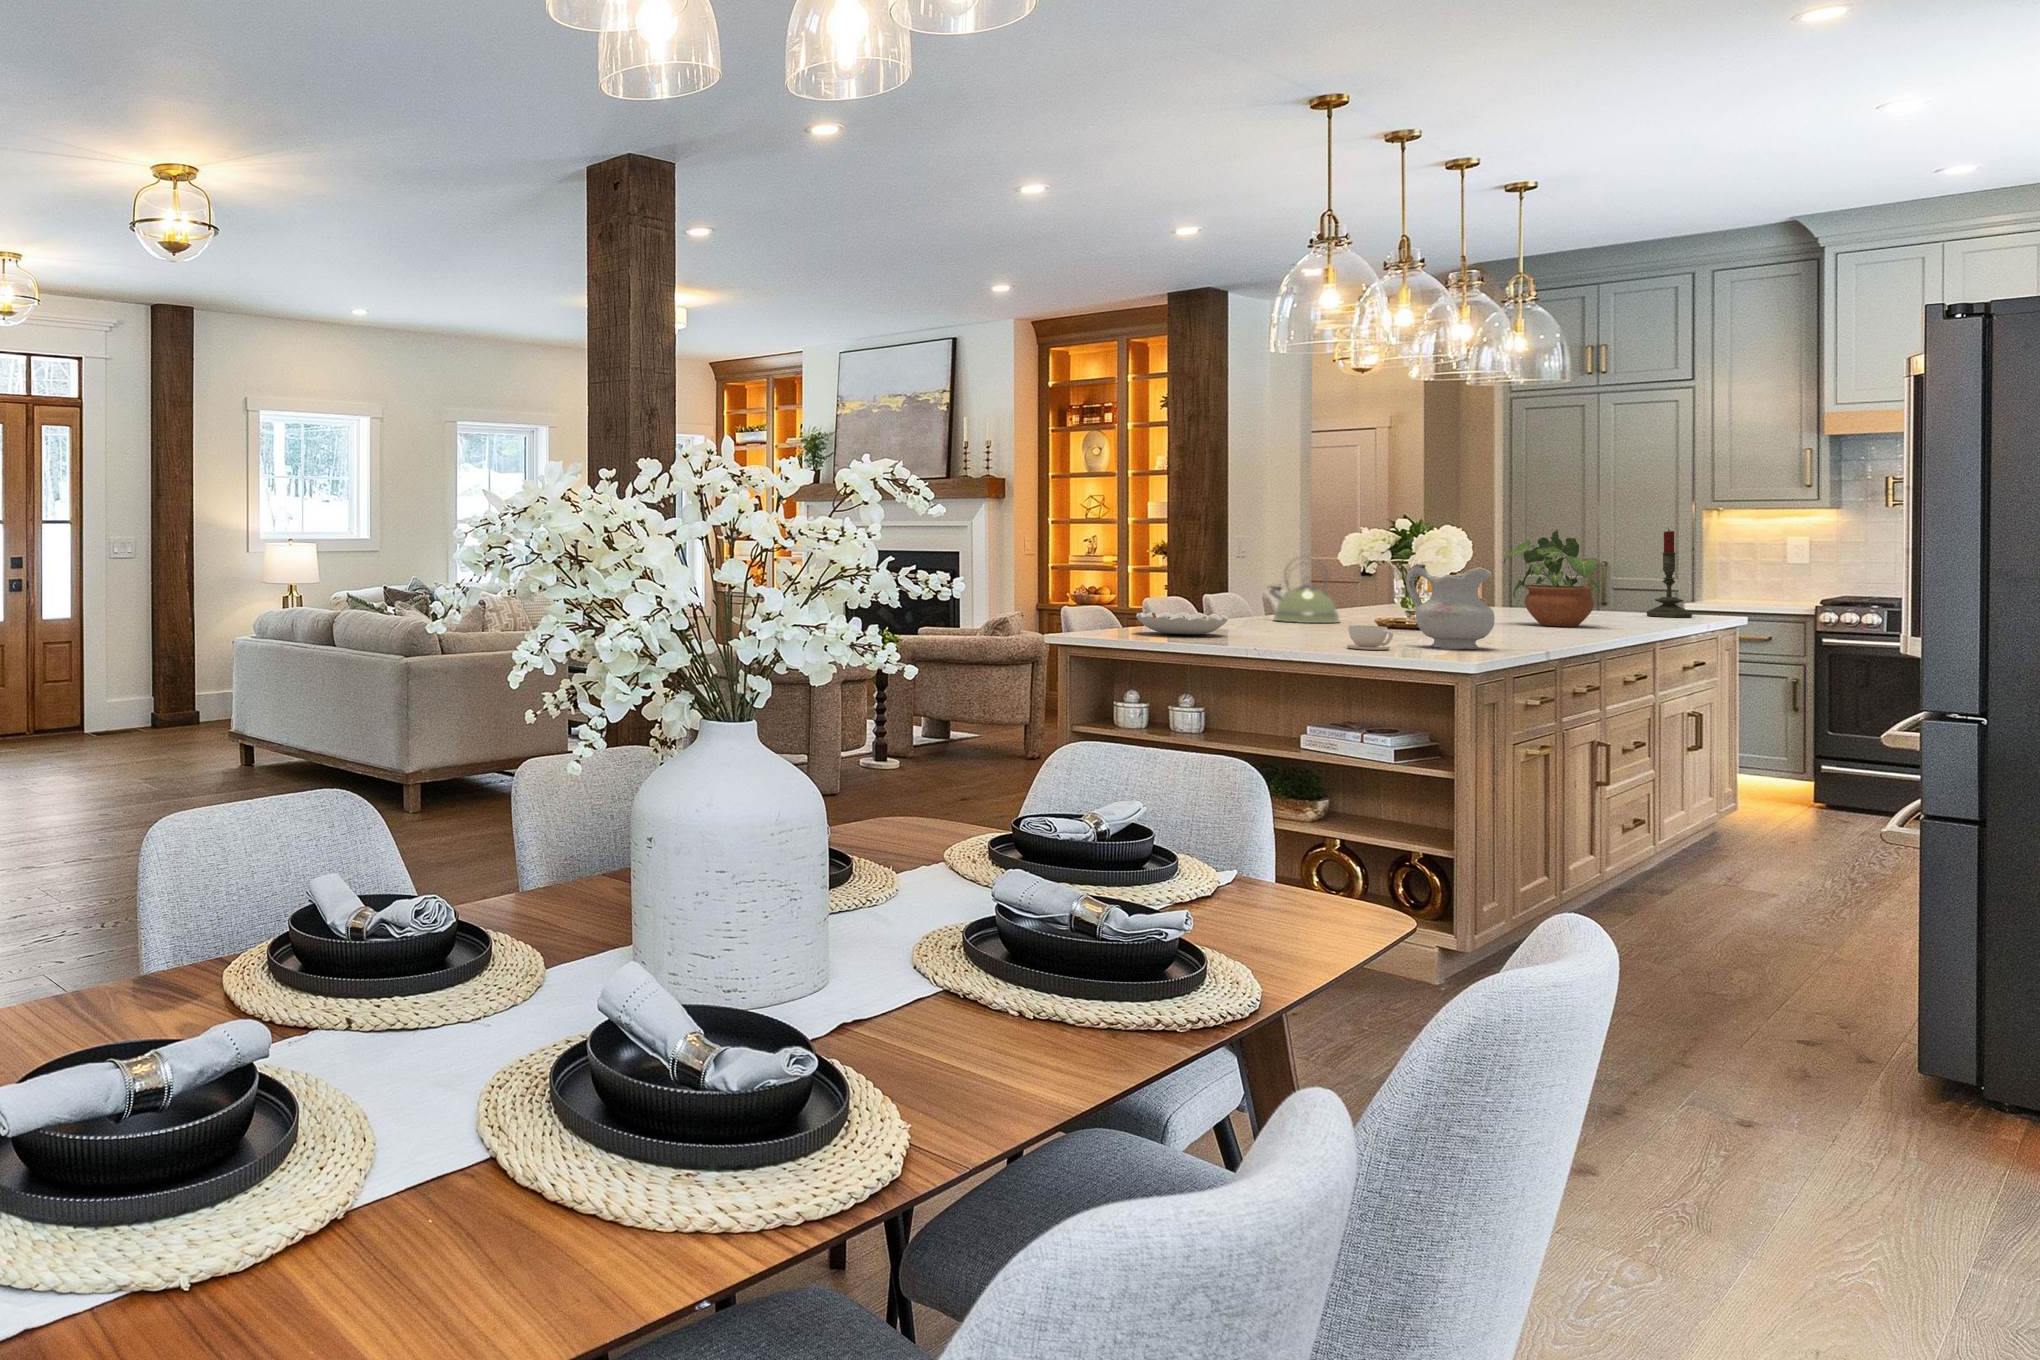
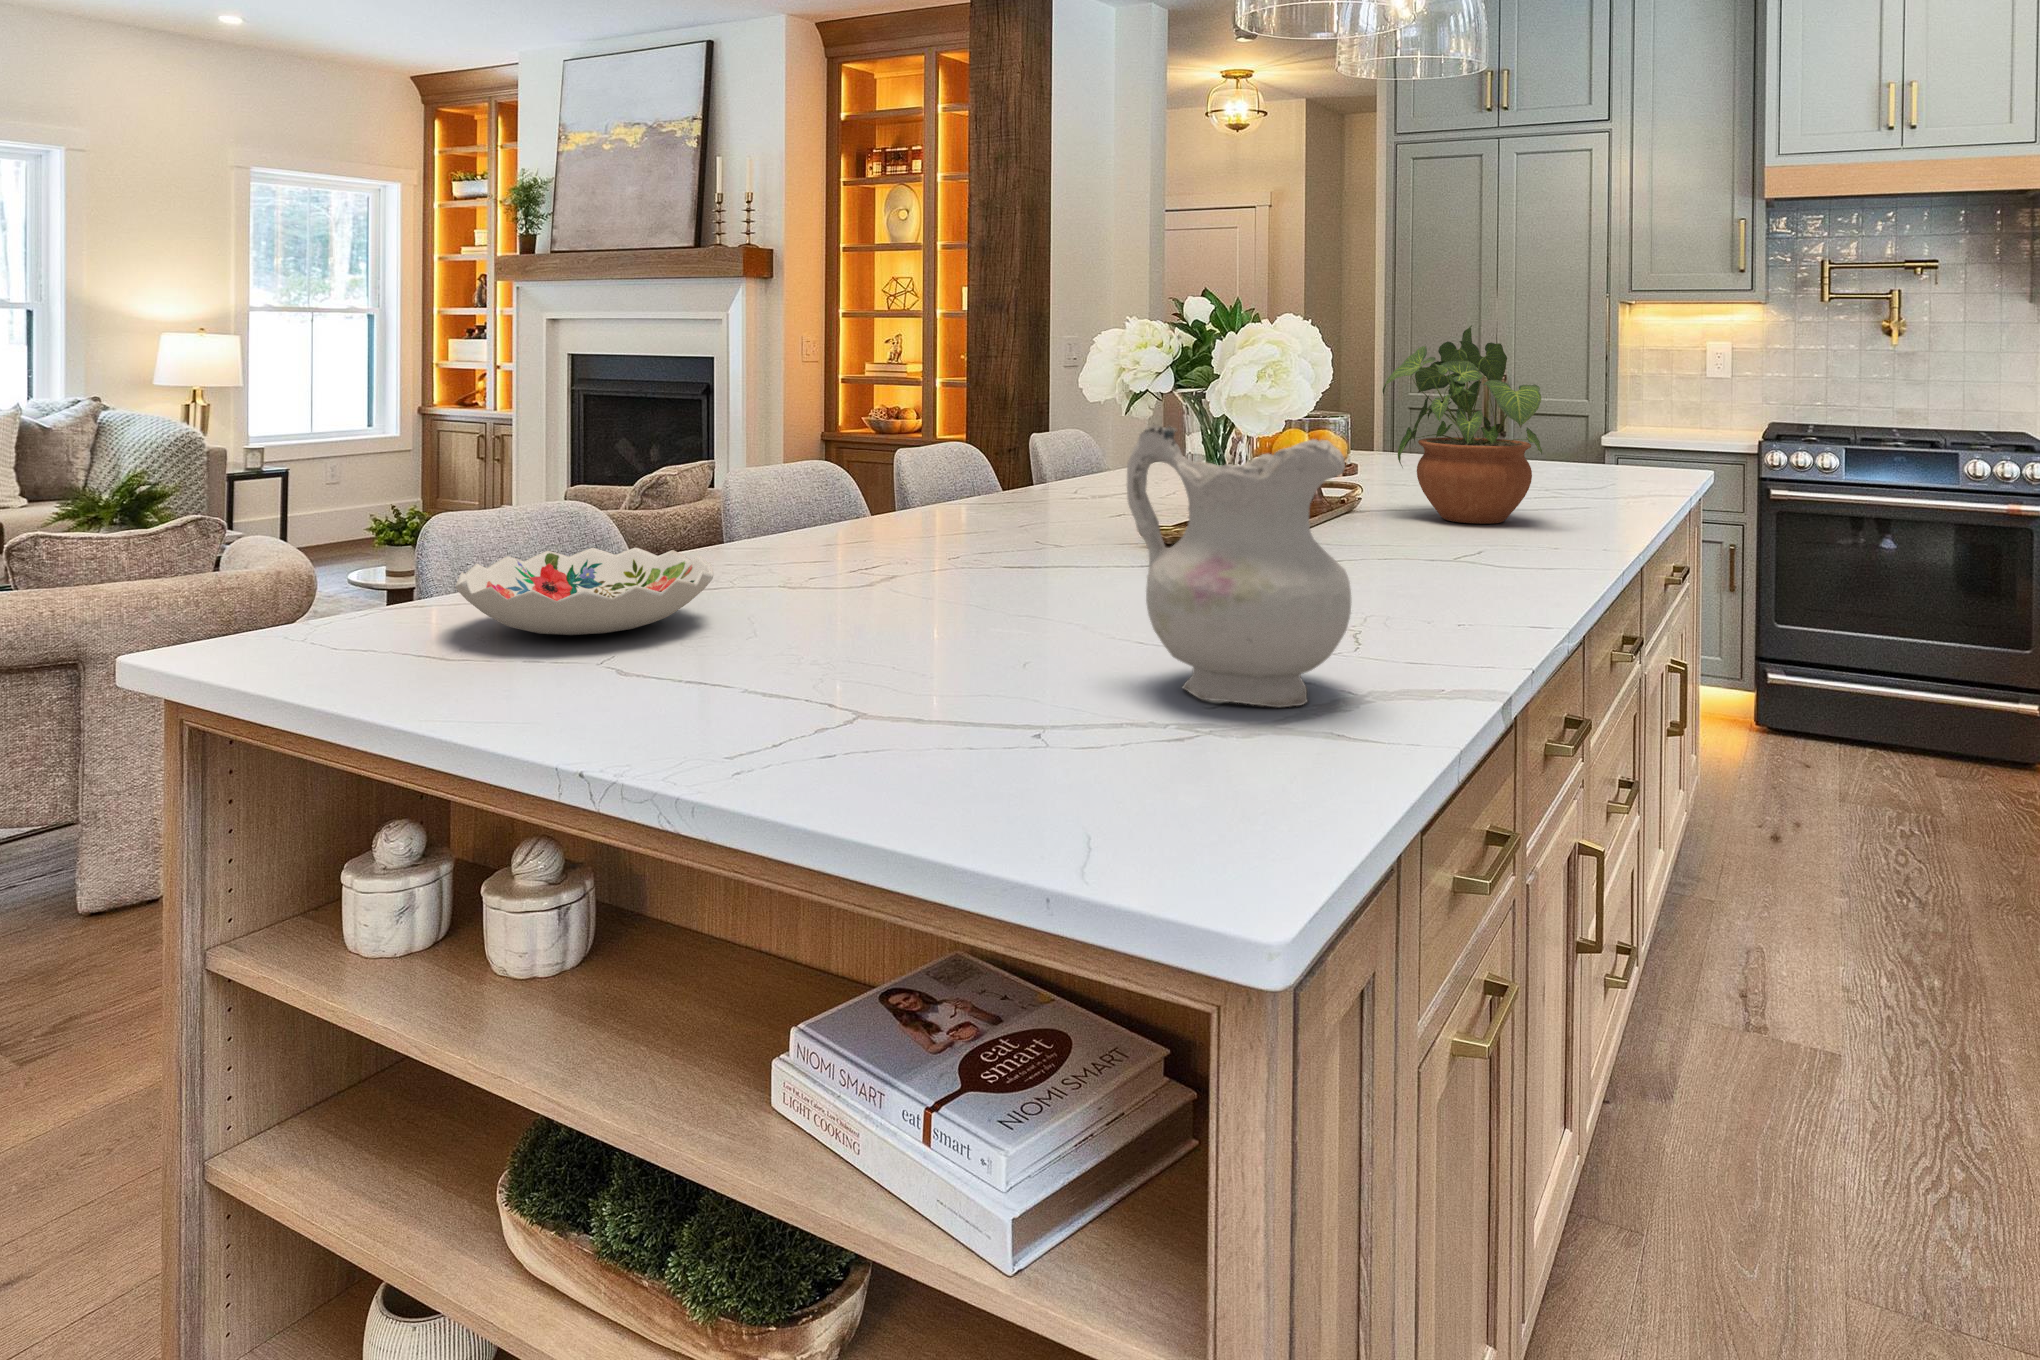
candle: present [1647,528,1692,617] -> none [1583,326,1646,479]
kettle: present [1269,558,1339,623] -> none [960,380,1090,530]
coffee cup: present [1347,625,1393,650] -> none [918,641,1047,748]

